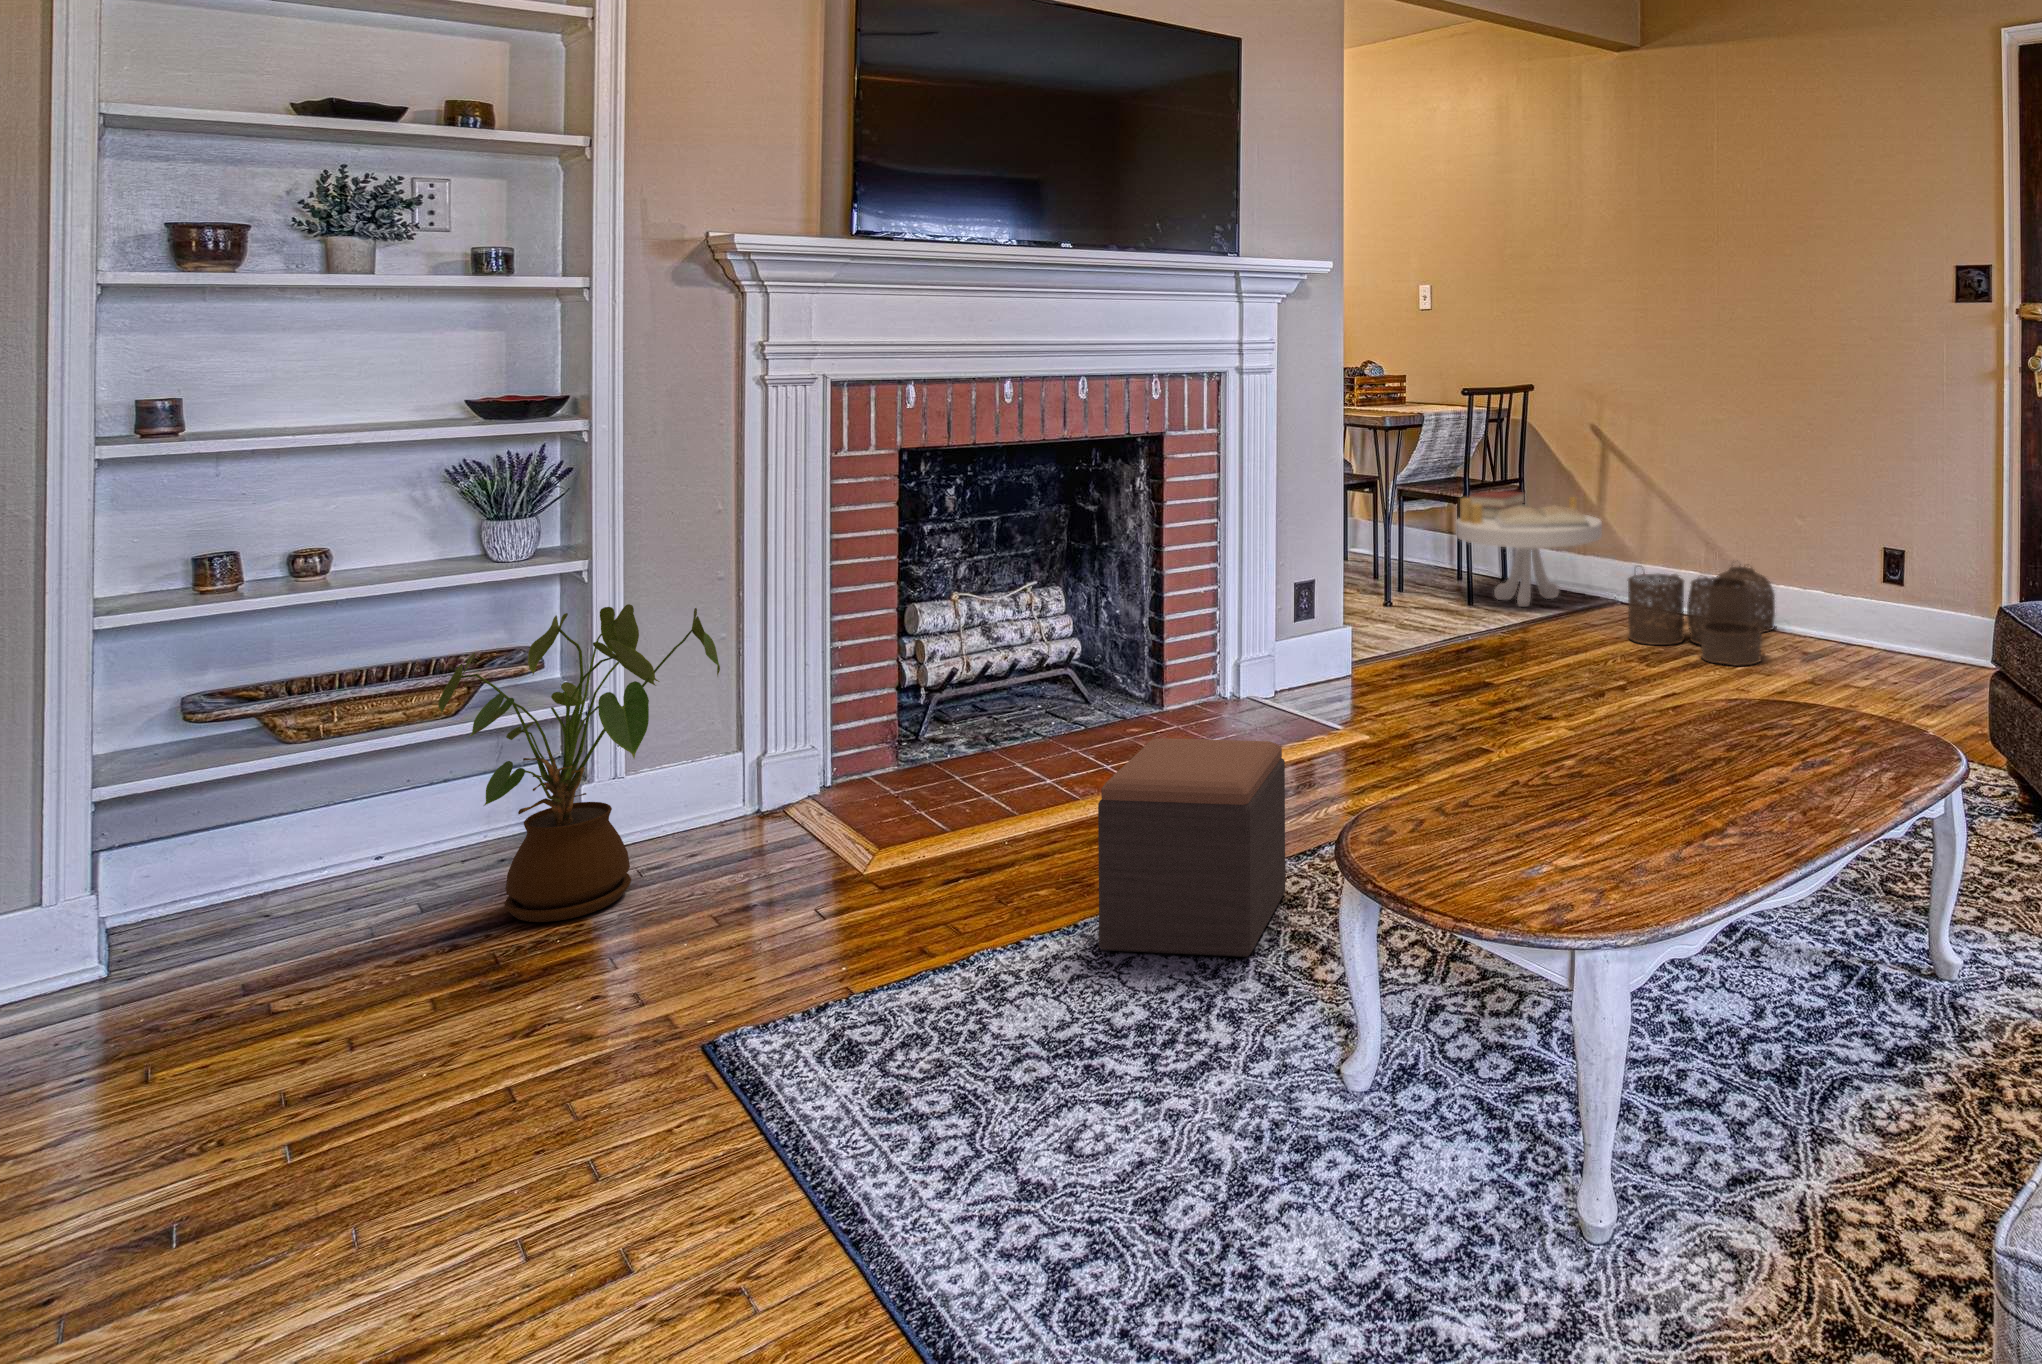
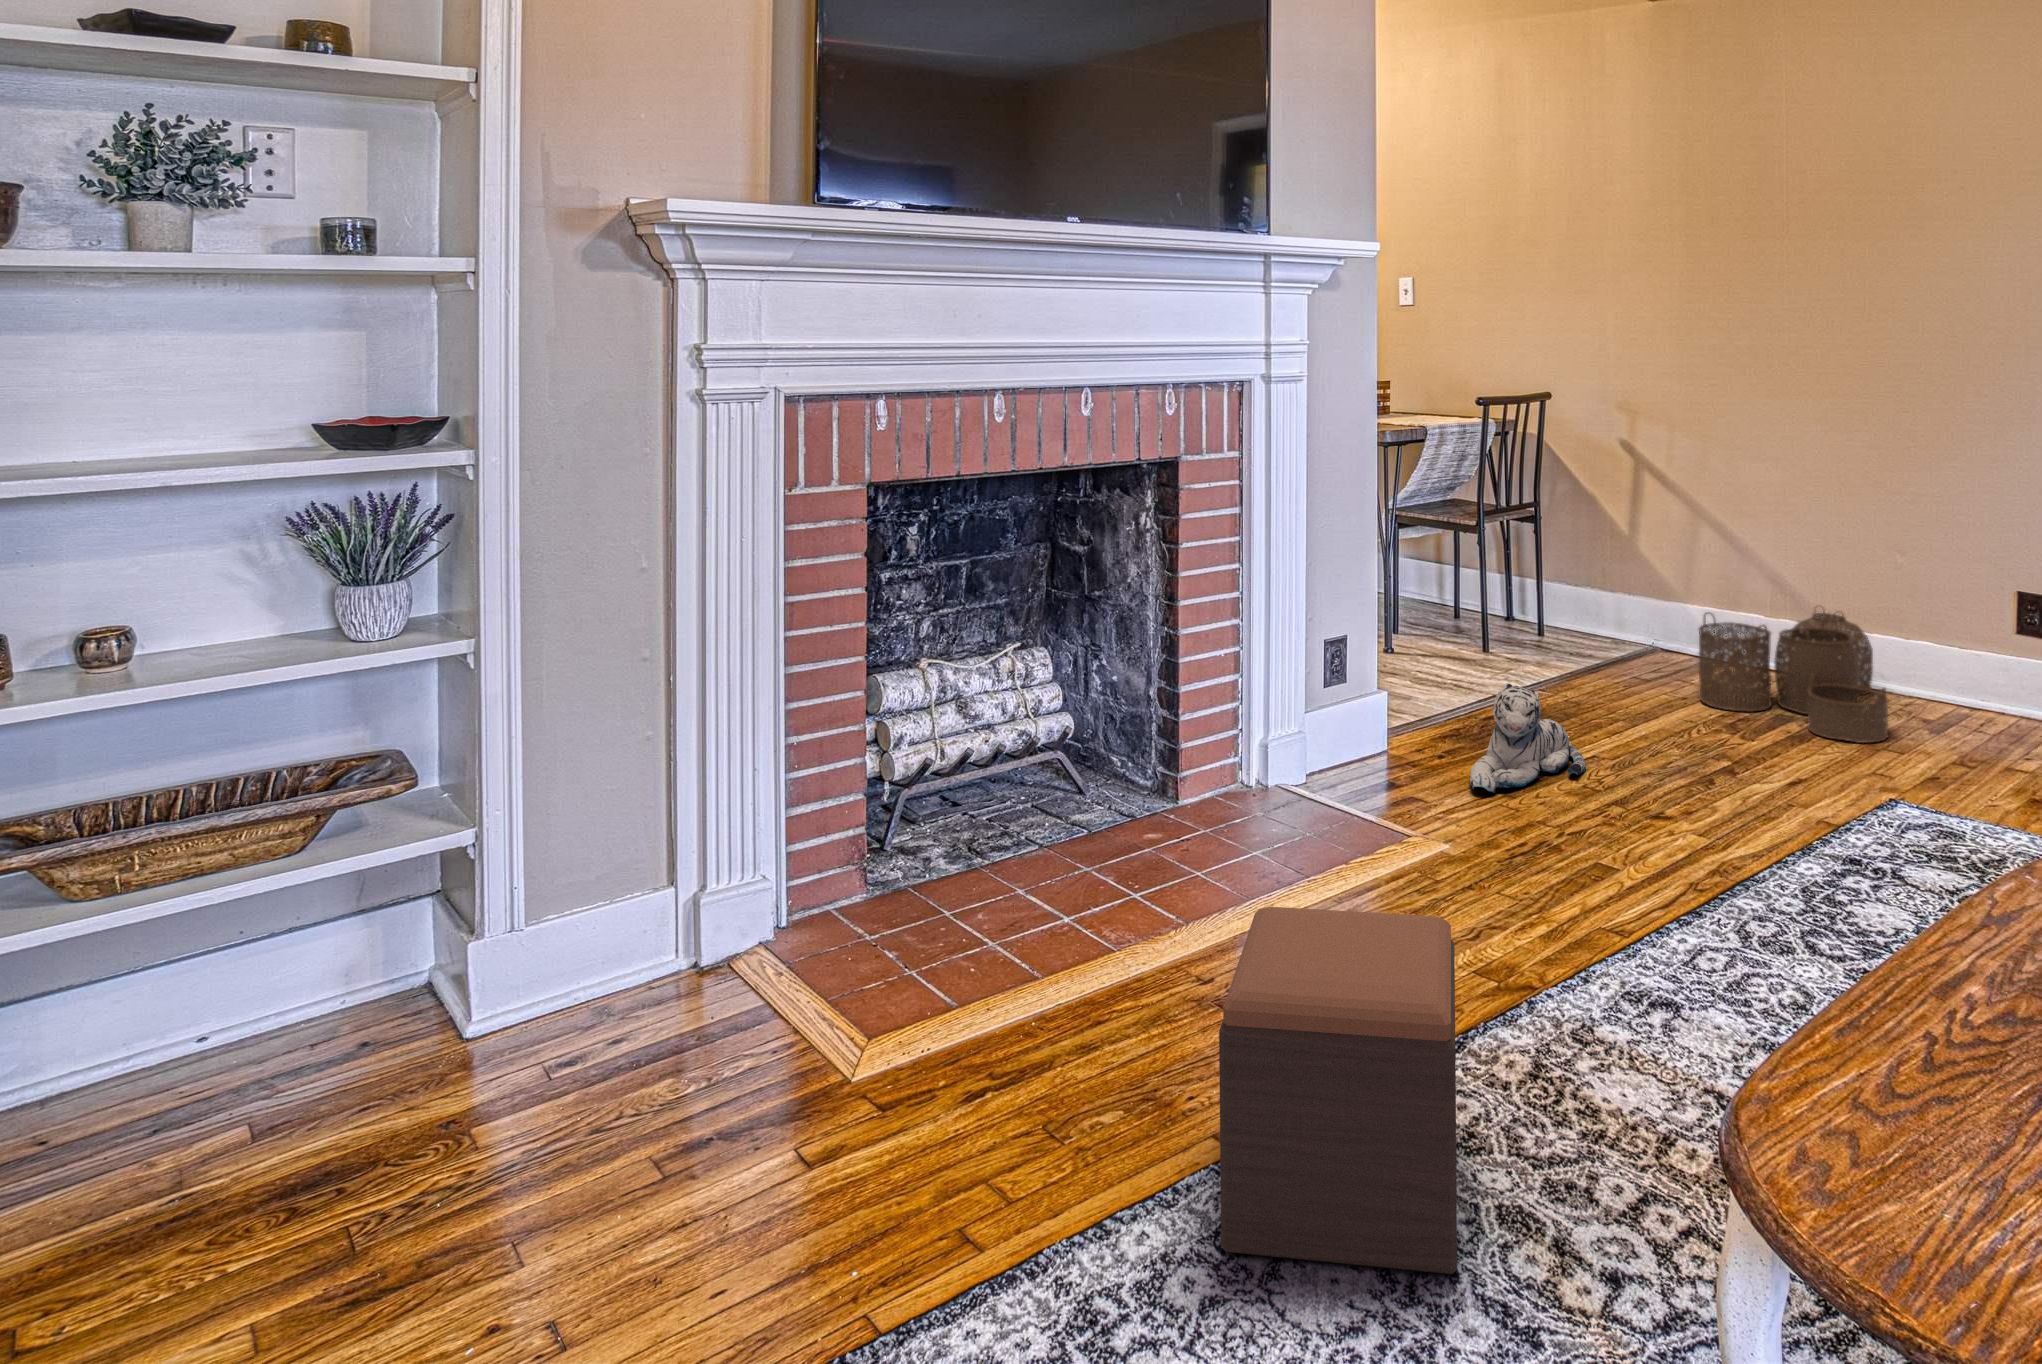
side table: present [1456,491,1602,607] -> none [1463,517,1638,657]
house plant: present [438,604,720,922] -> none [267,701,652,1168]
plush toy: none [1404,616,1507,701] -> present [1470,683,1586,793]

